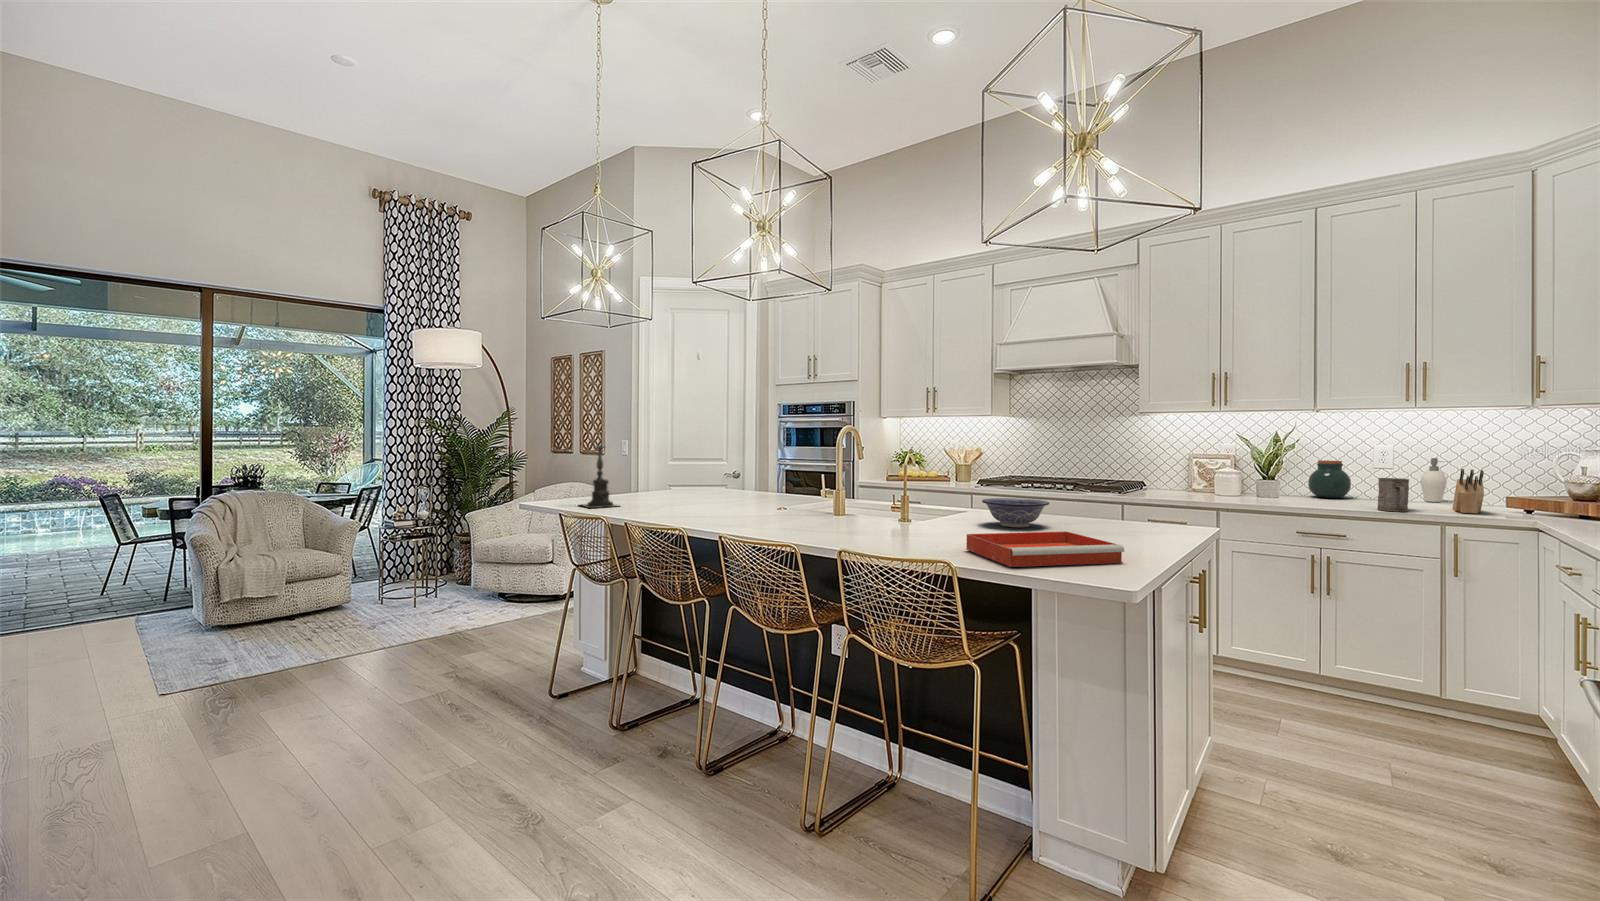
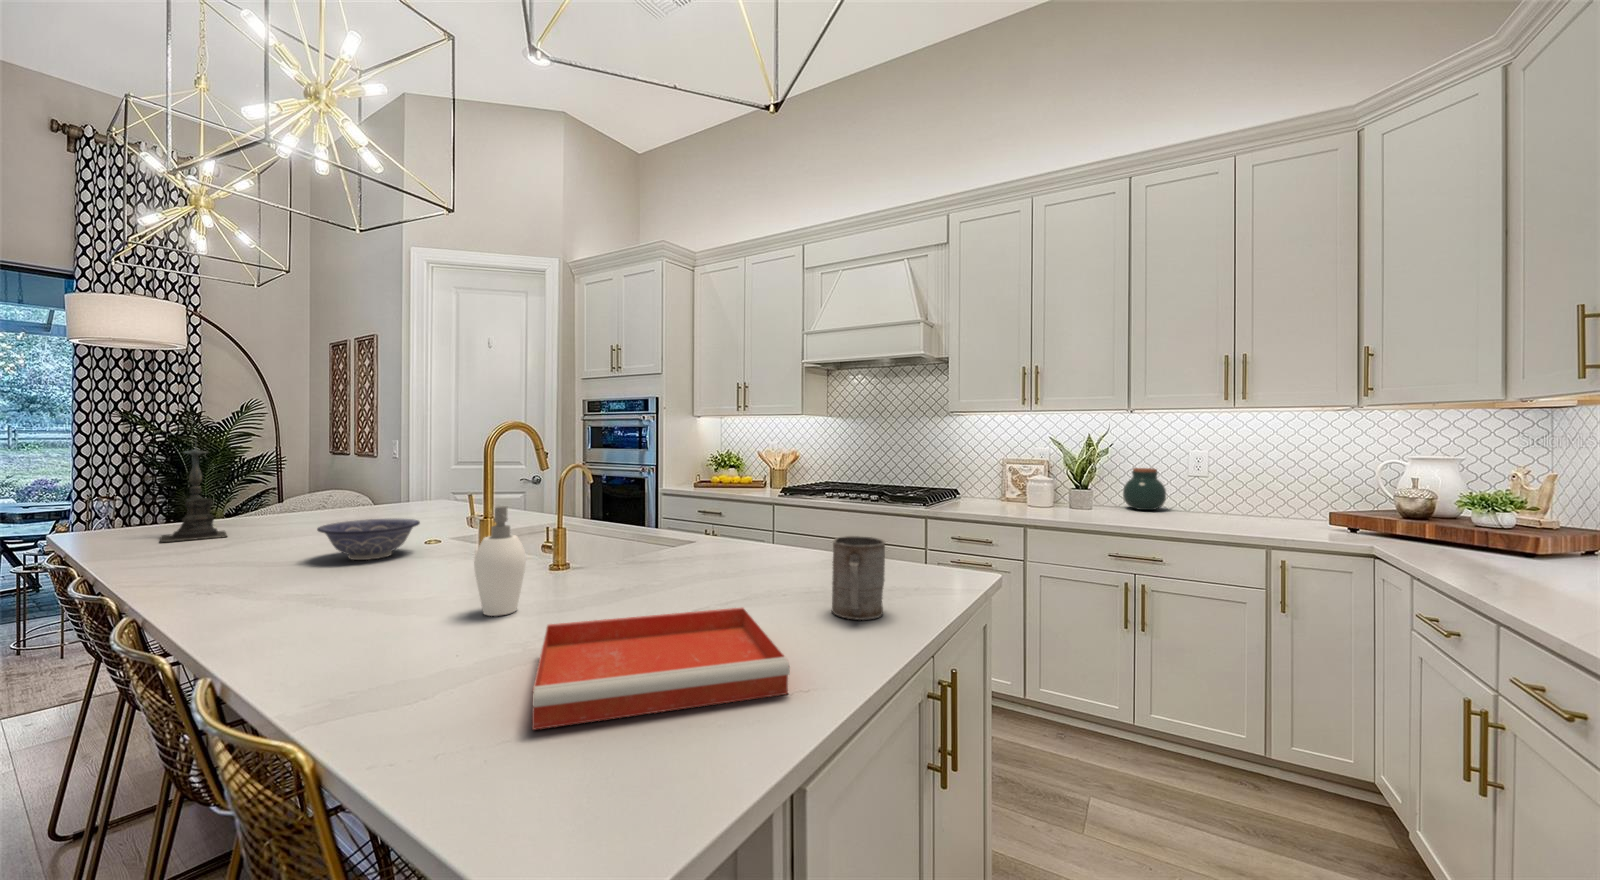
soap dispenser: present [1421,458,1447,502] -> present [474,506,526,616]
knife block: present [1453,469,1484,513] -> none [1273,481,1310,533]
mug: present [1378,478,1409,511] -> present [832,536,885,620]
decorative bowl: present [982,498,1049,527] -> present [317,518,420,560]

